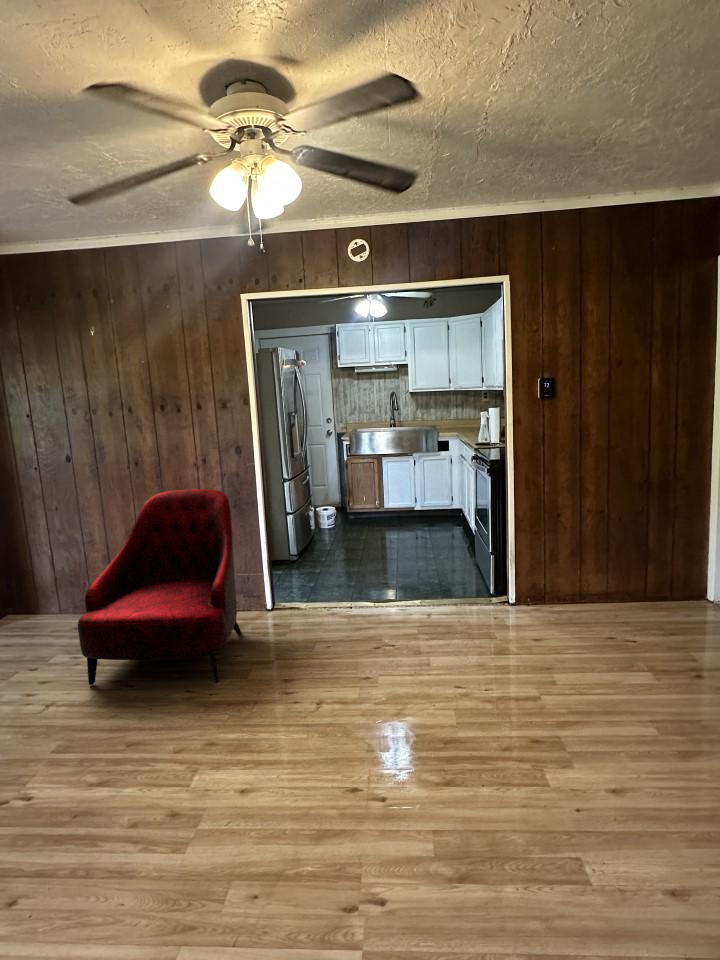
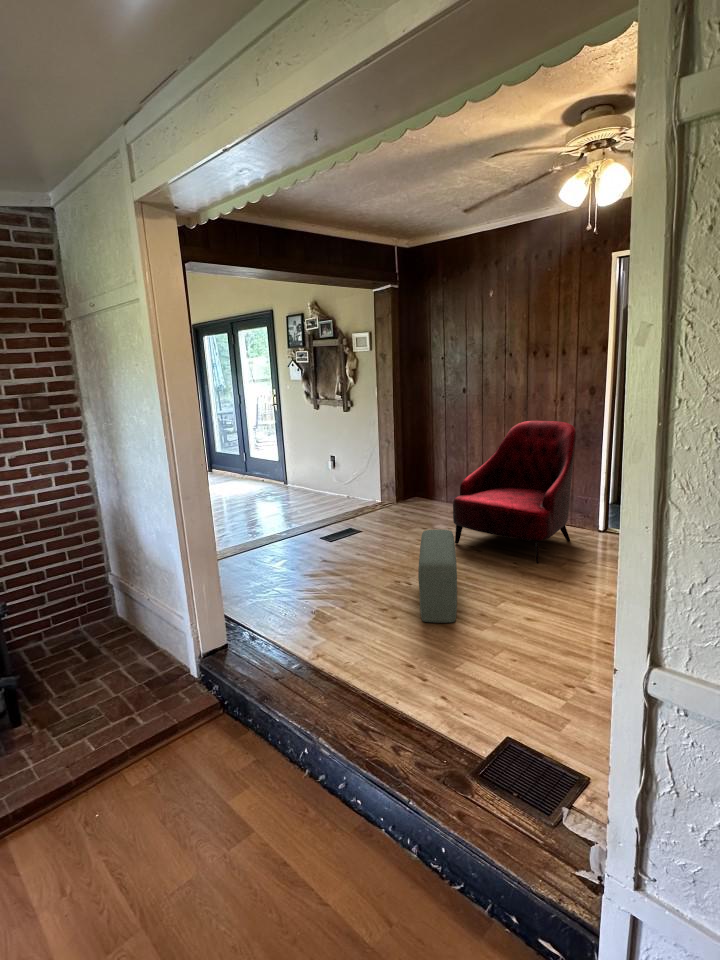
pouf: none [39,684,133,882] -> present [418,530,457,623]

